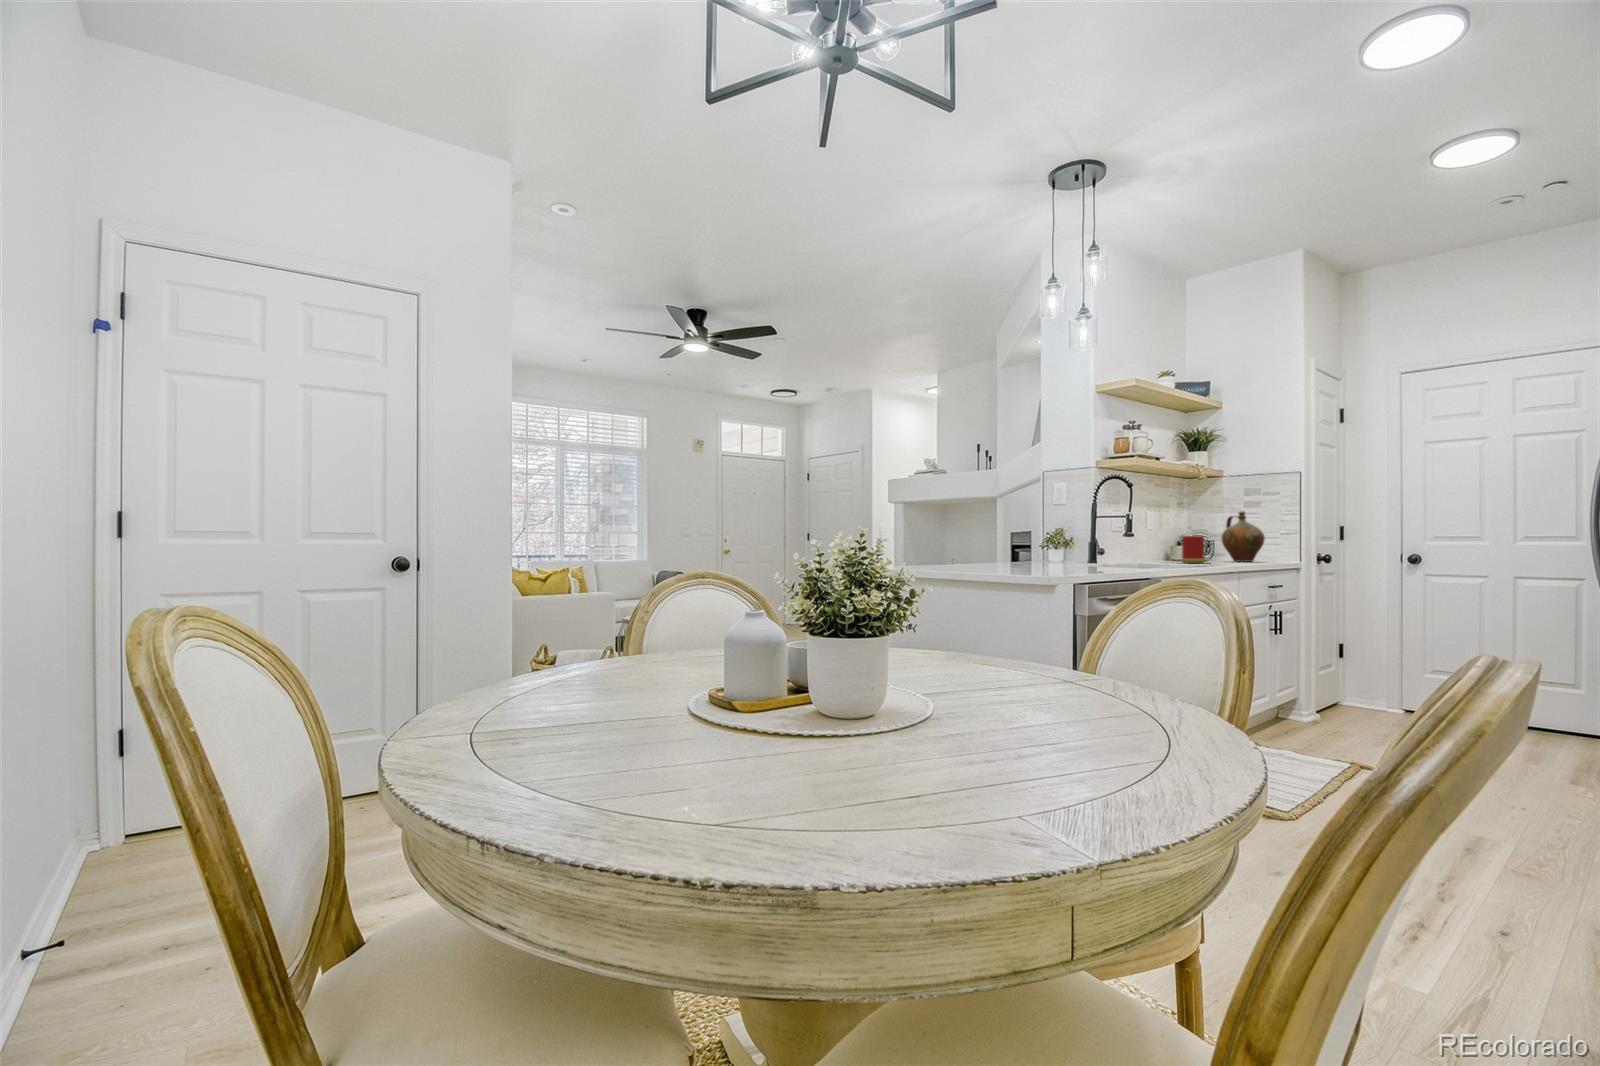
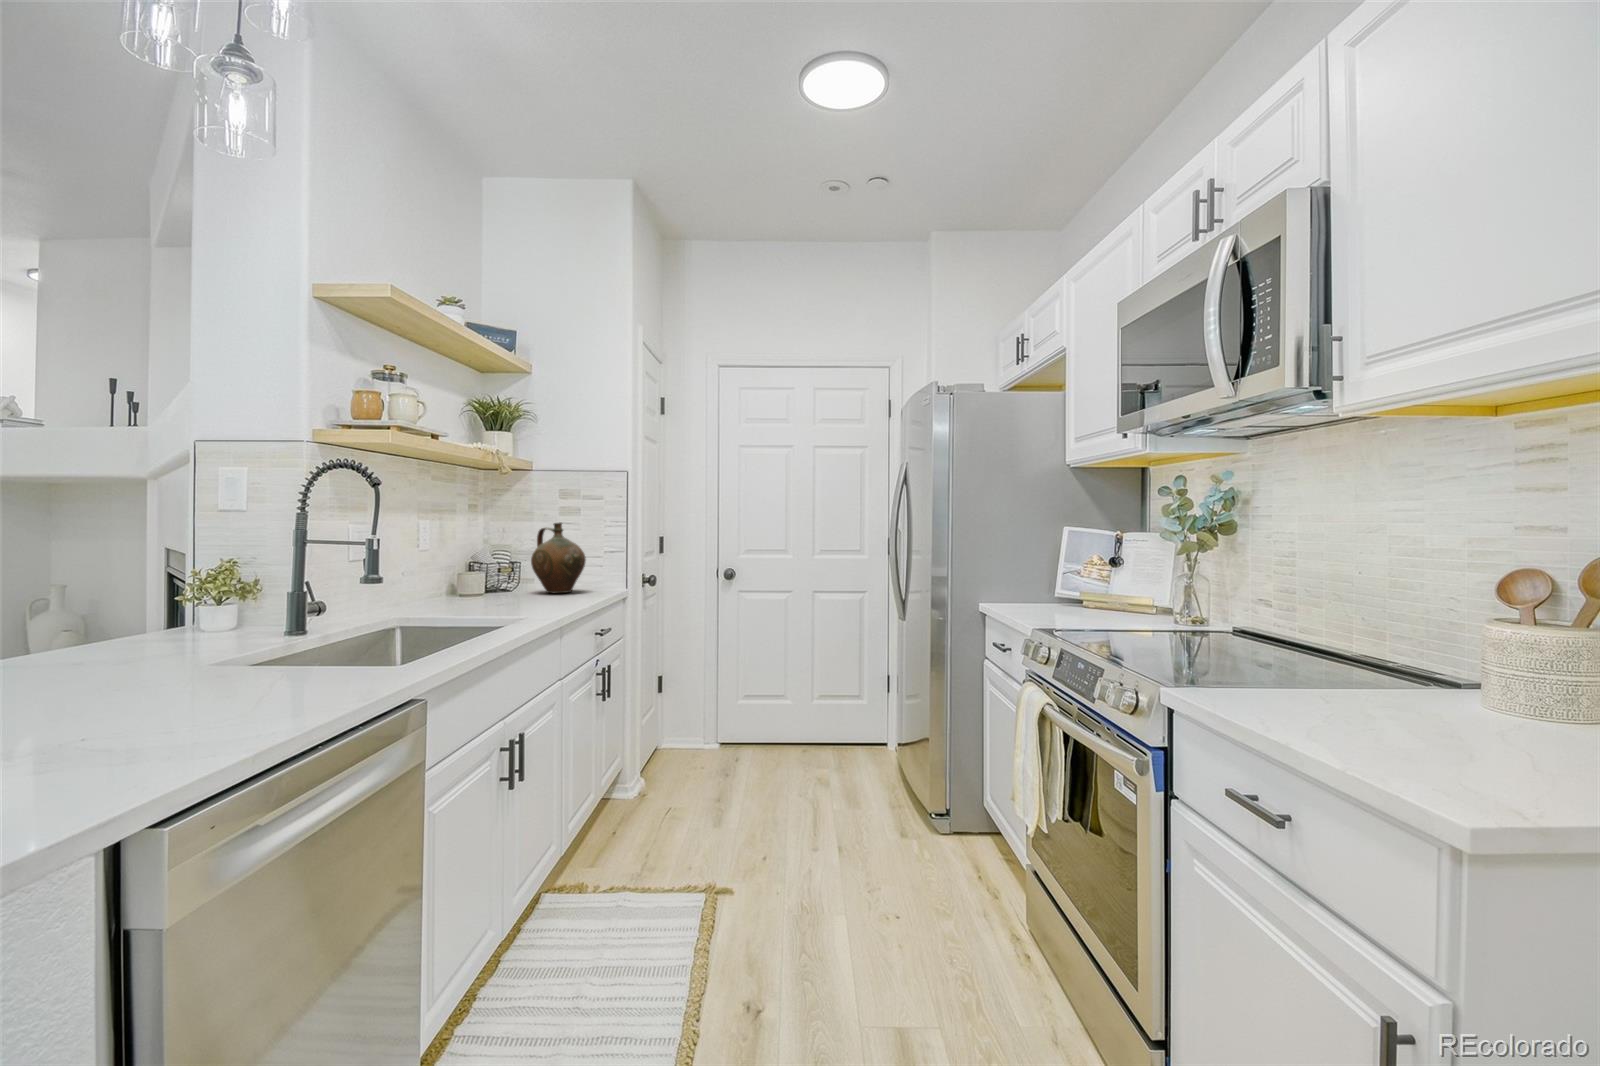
candle: present [1181,536,1206,563] -> none [464,565,521,610]

